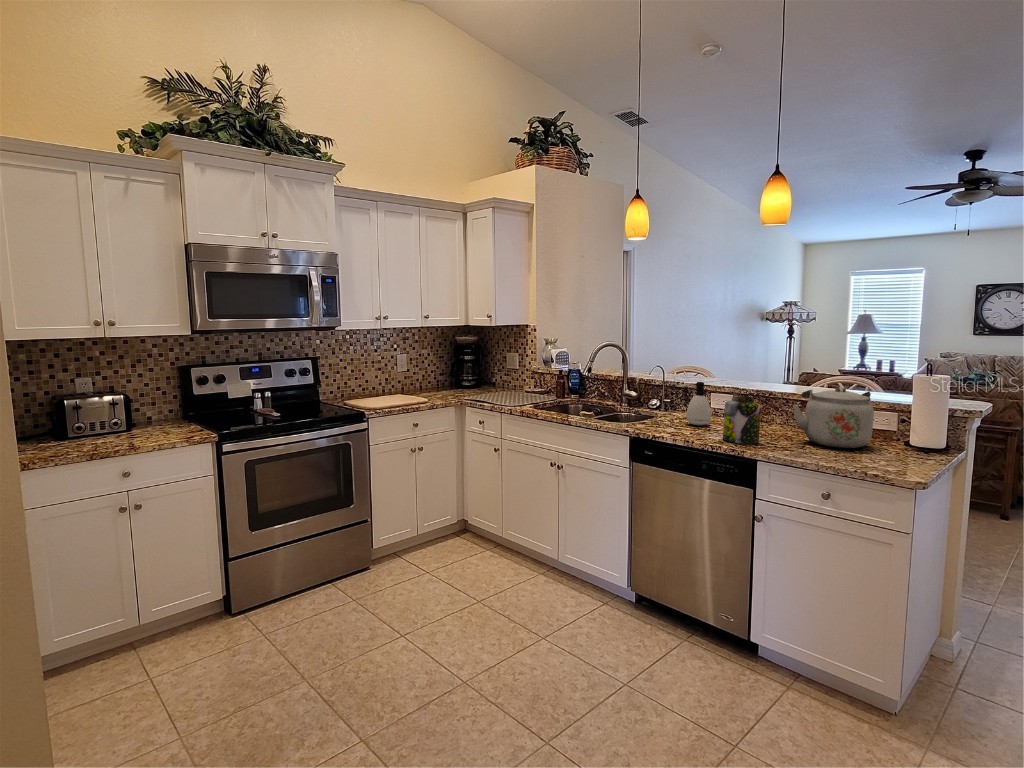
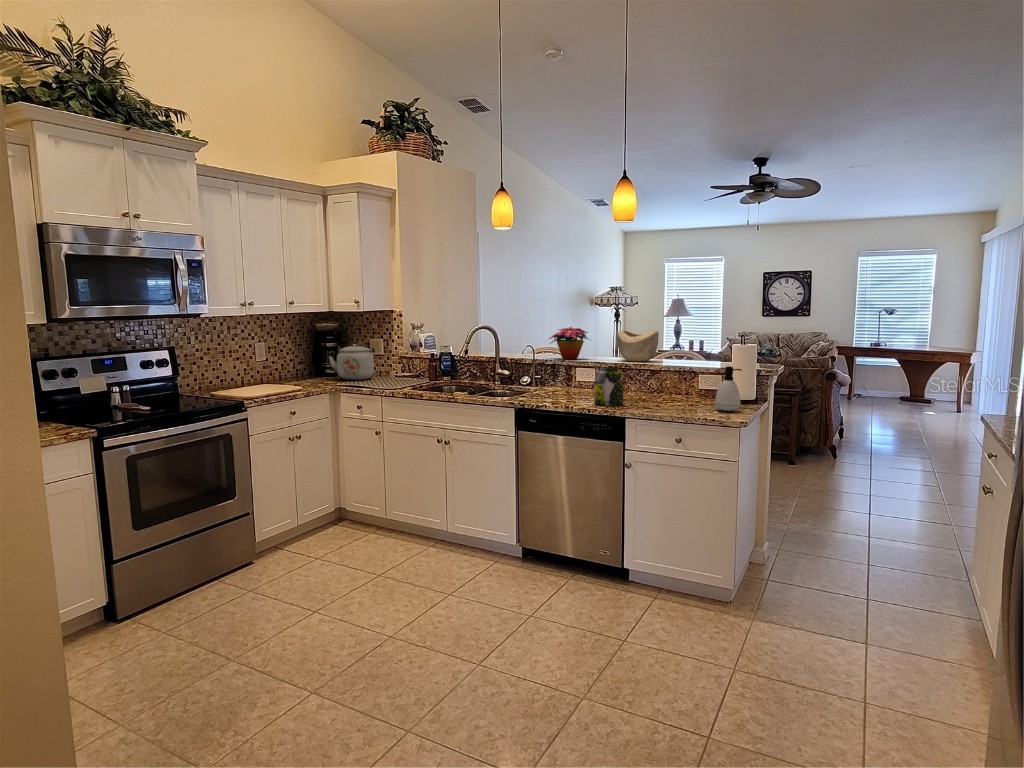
flower arrangement: none [678,346,736,383] -> present [549,327,590,359]
decorative bowl: none [763,352,817,389] -> present [617,331,659,361]
soap dispenser: present [686,382,711,425] -> present [715,366,742,411]
kettle: present [793,387,874,448] -> present [329,344,375,380]

